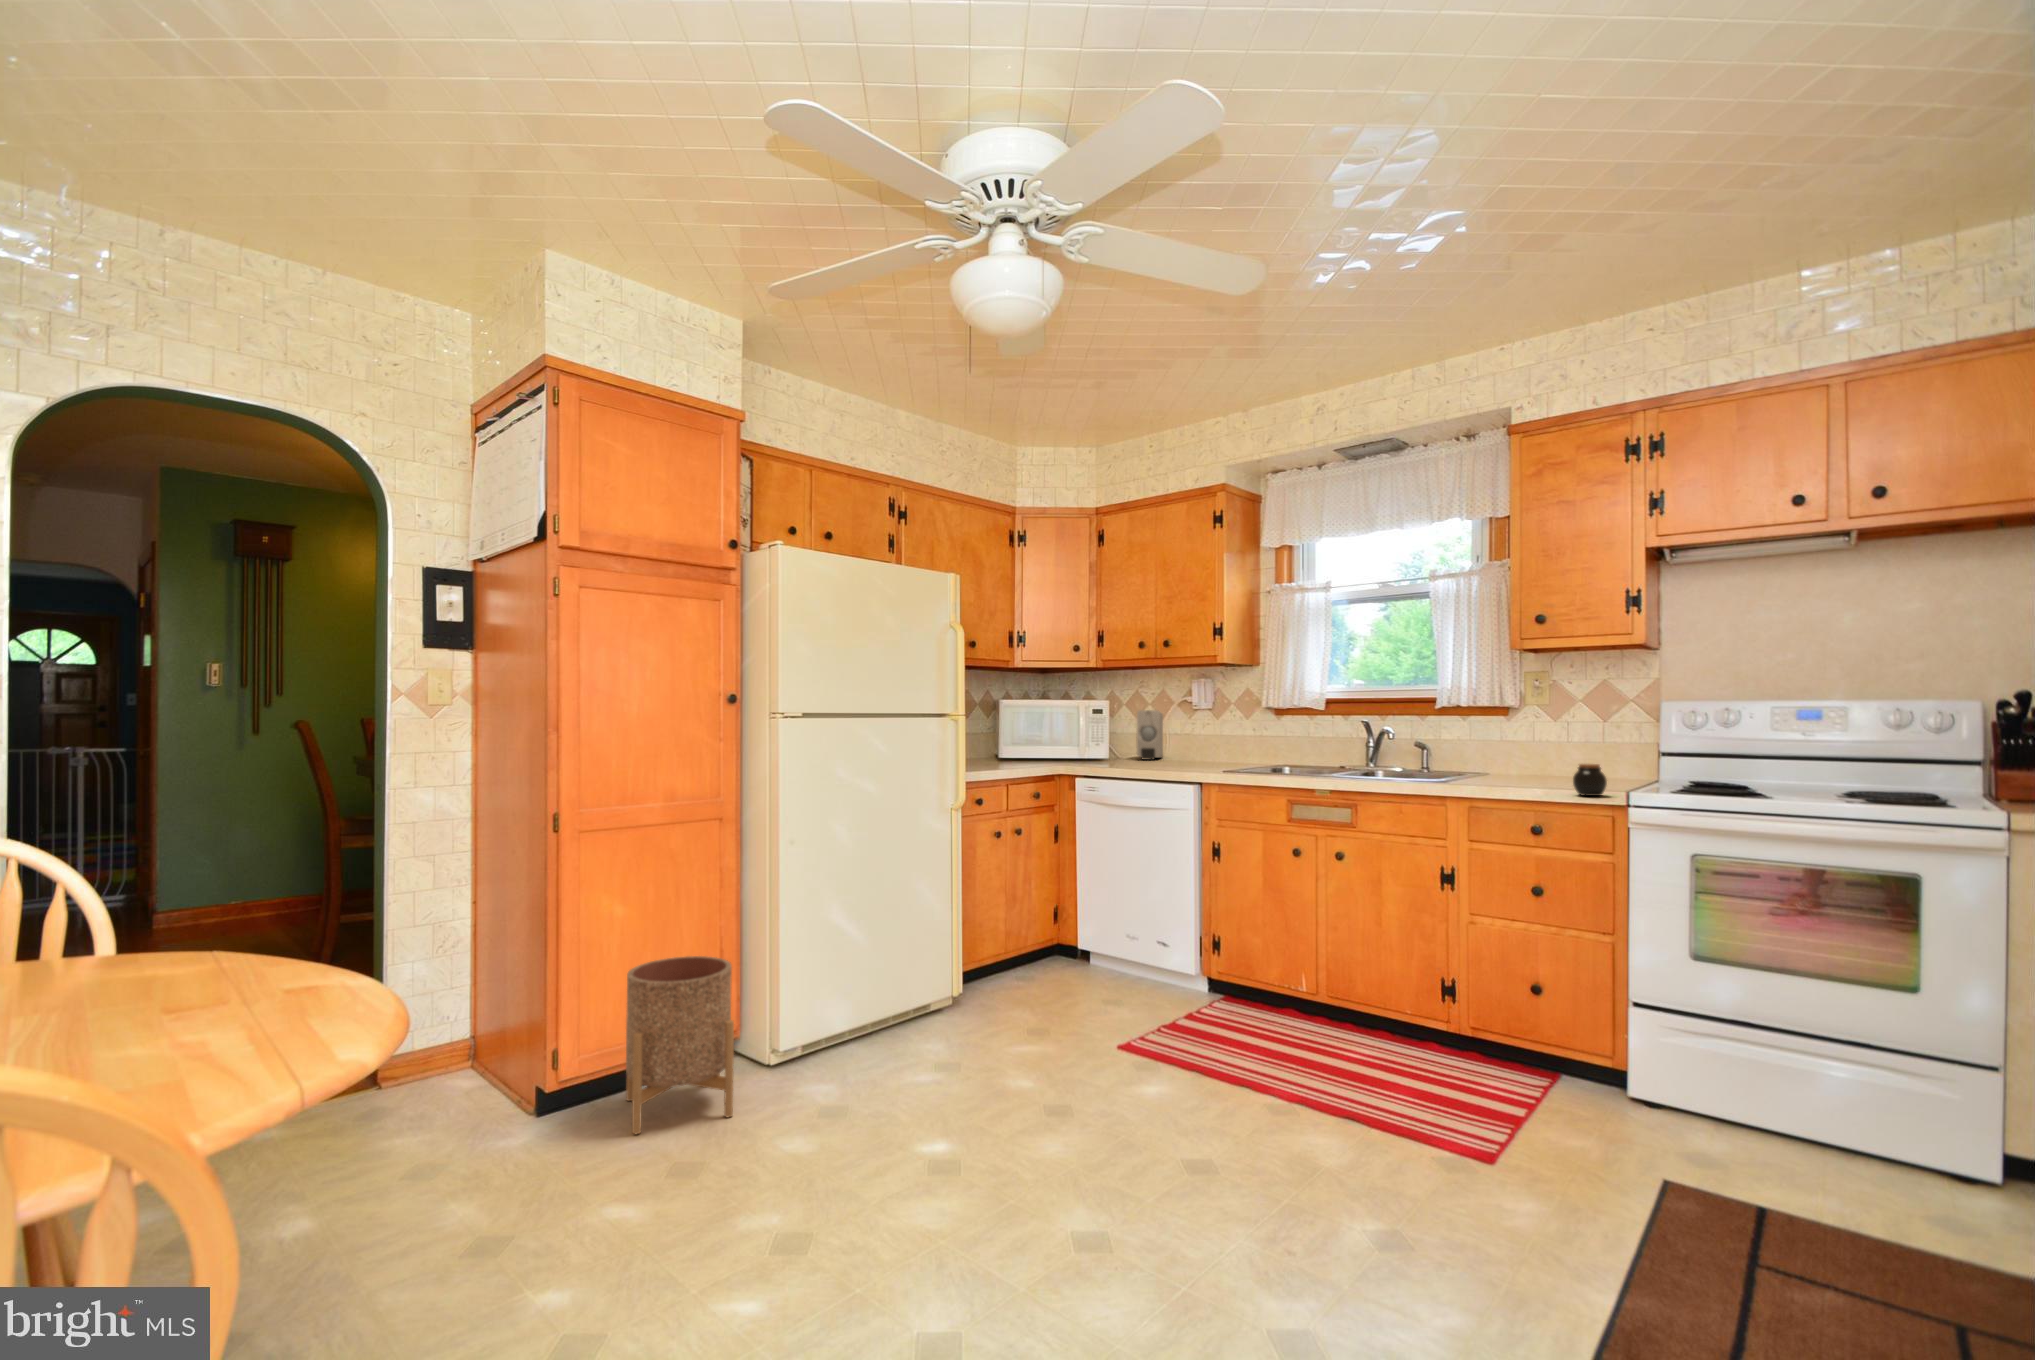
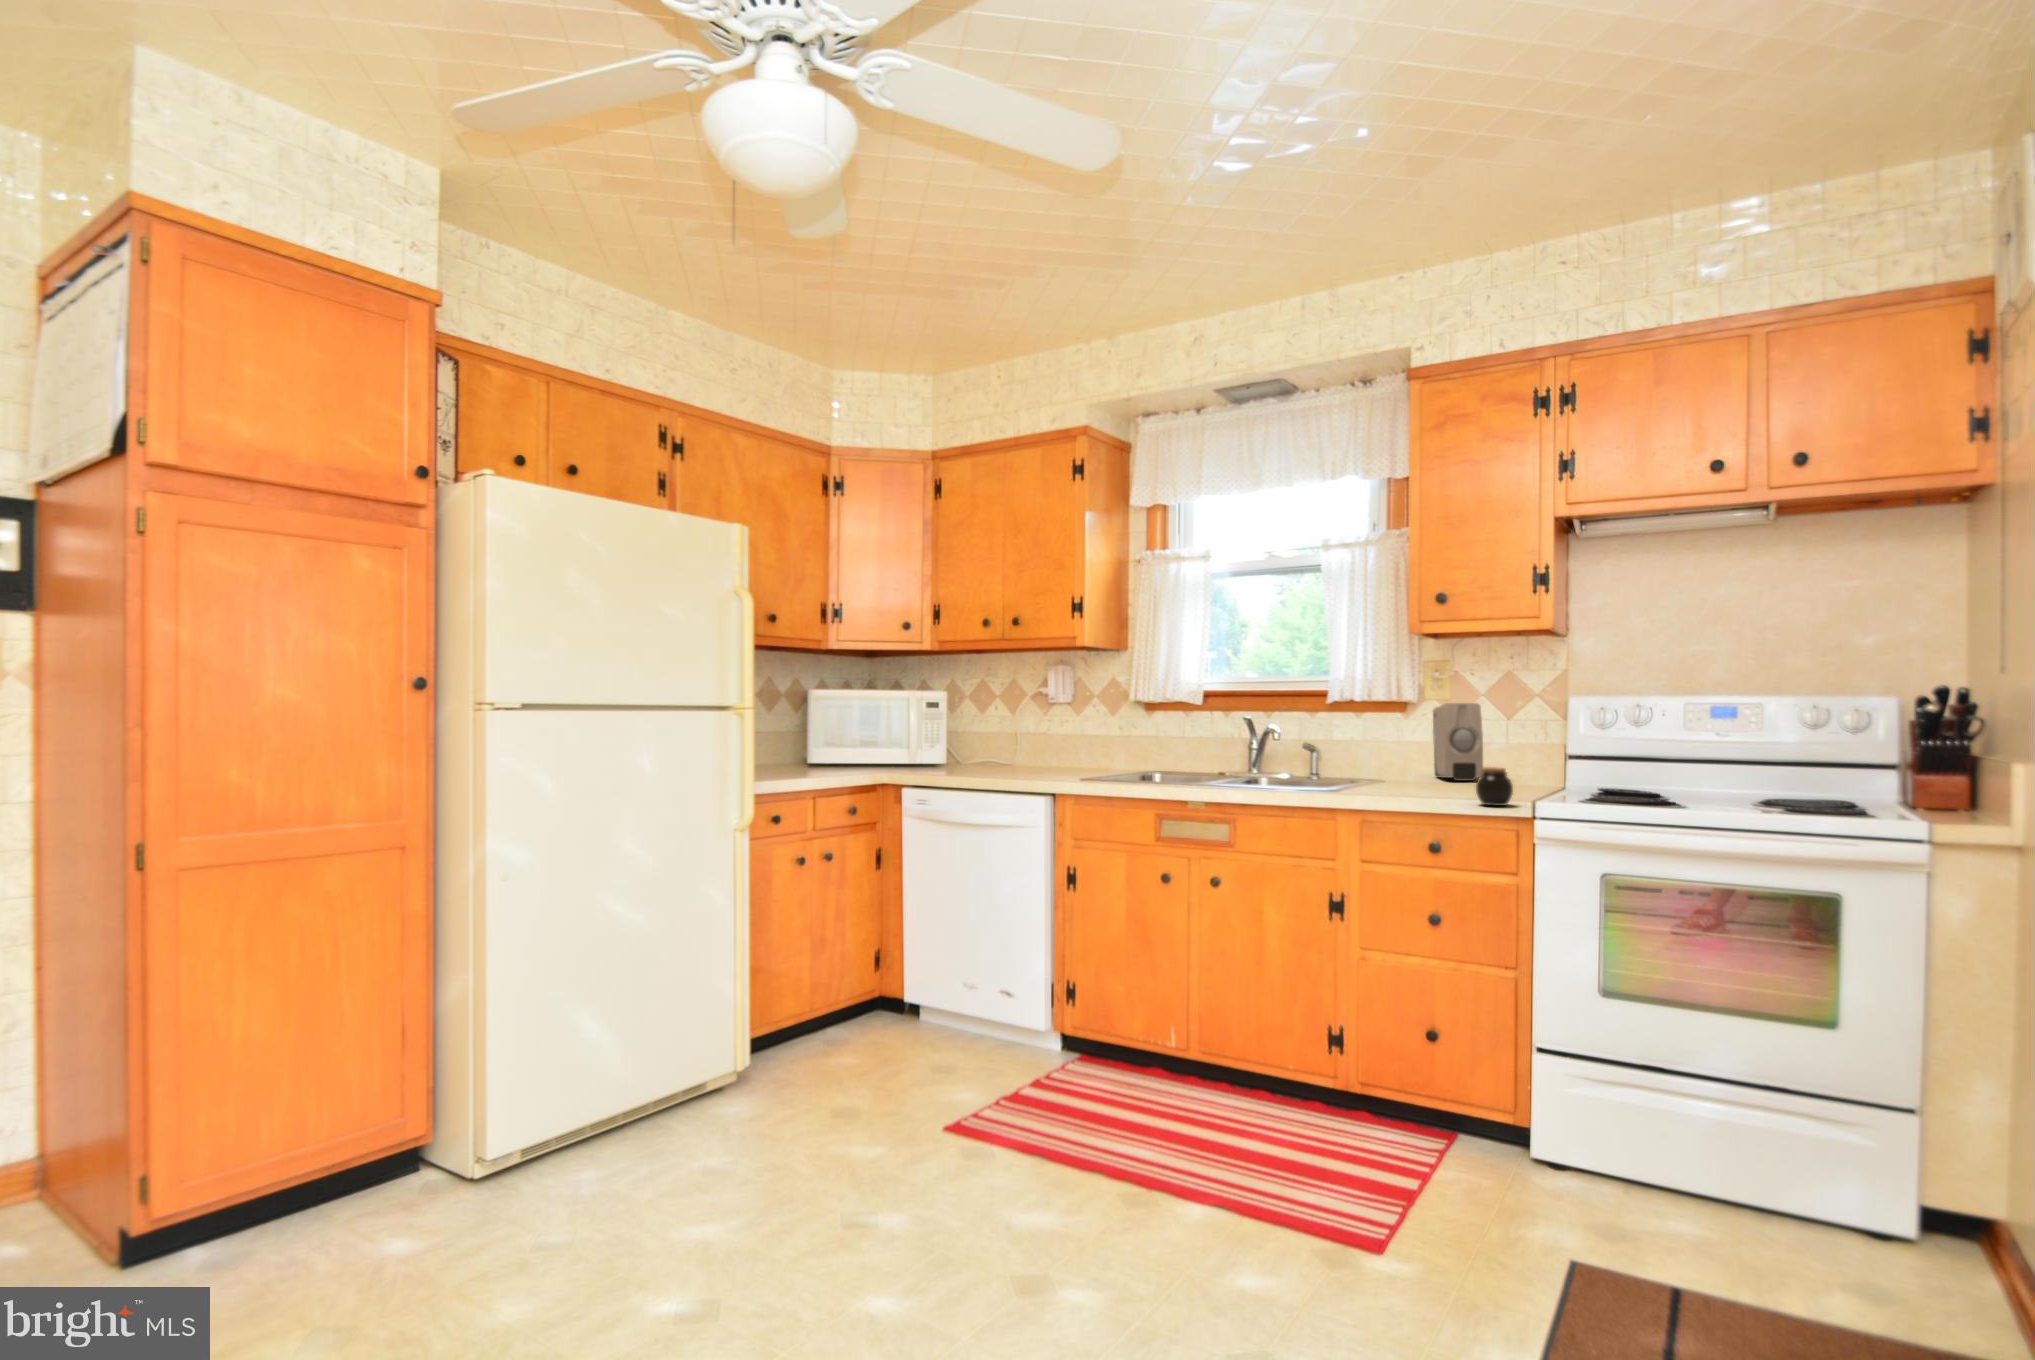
soap dispenser: present [1137,710,1163,760] -> present [1433,703,1483,781]
planter: present [626,956,734,1134] -> none [247,1034,410,1291]

